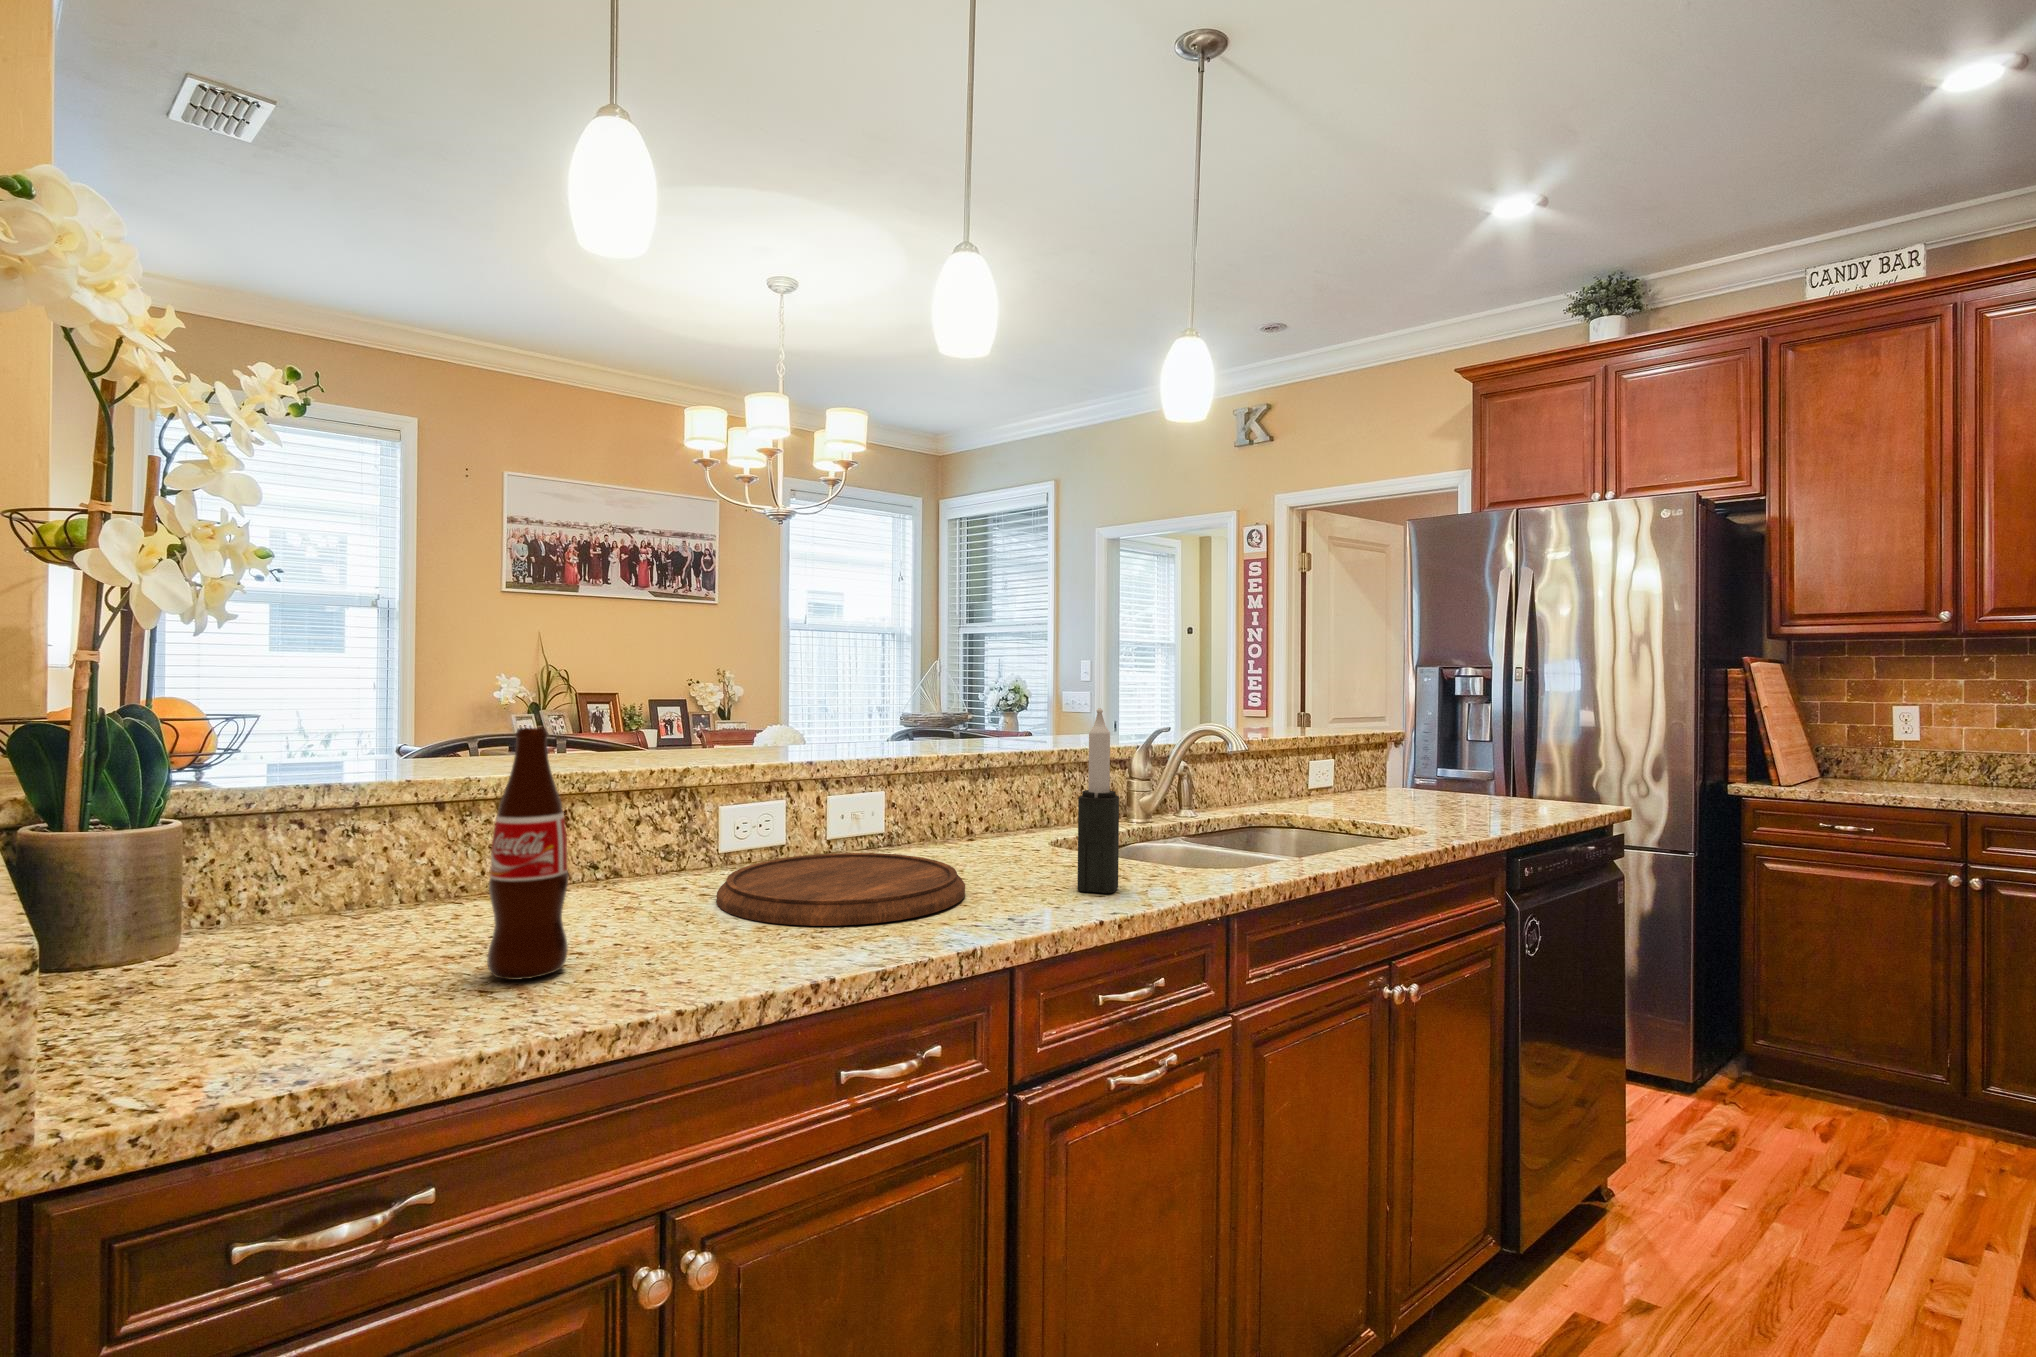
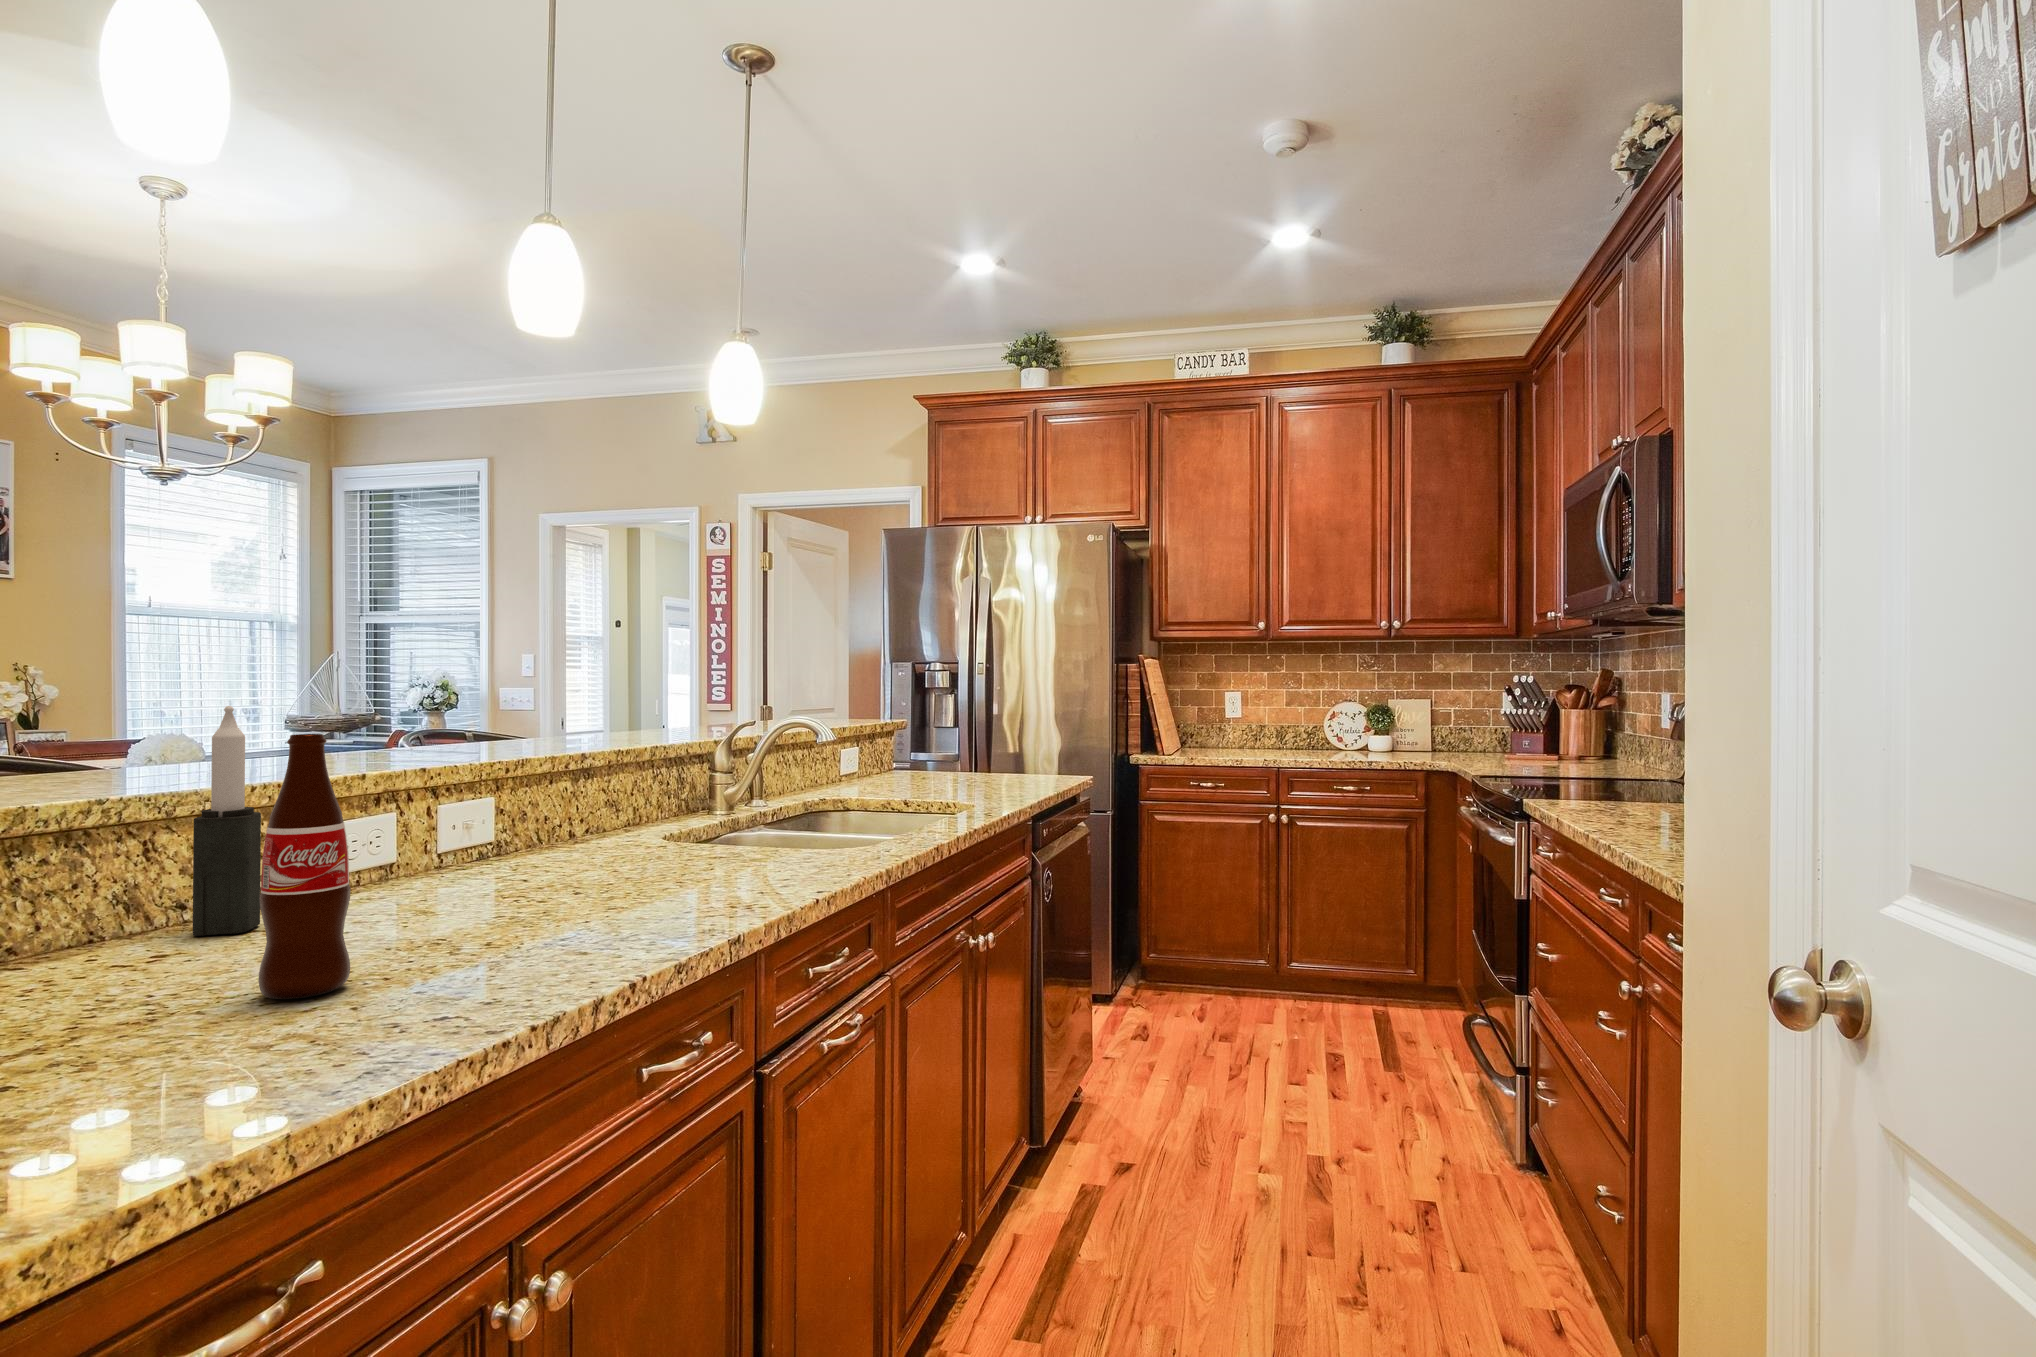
candle: present [1077,708,1119,893] -> present [193,706,261,936]
cutting board: present [717,853,965,926] -> none [380,856,654,924]

